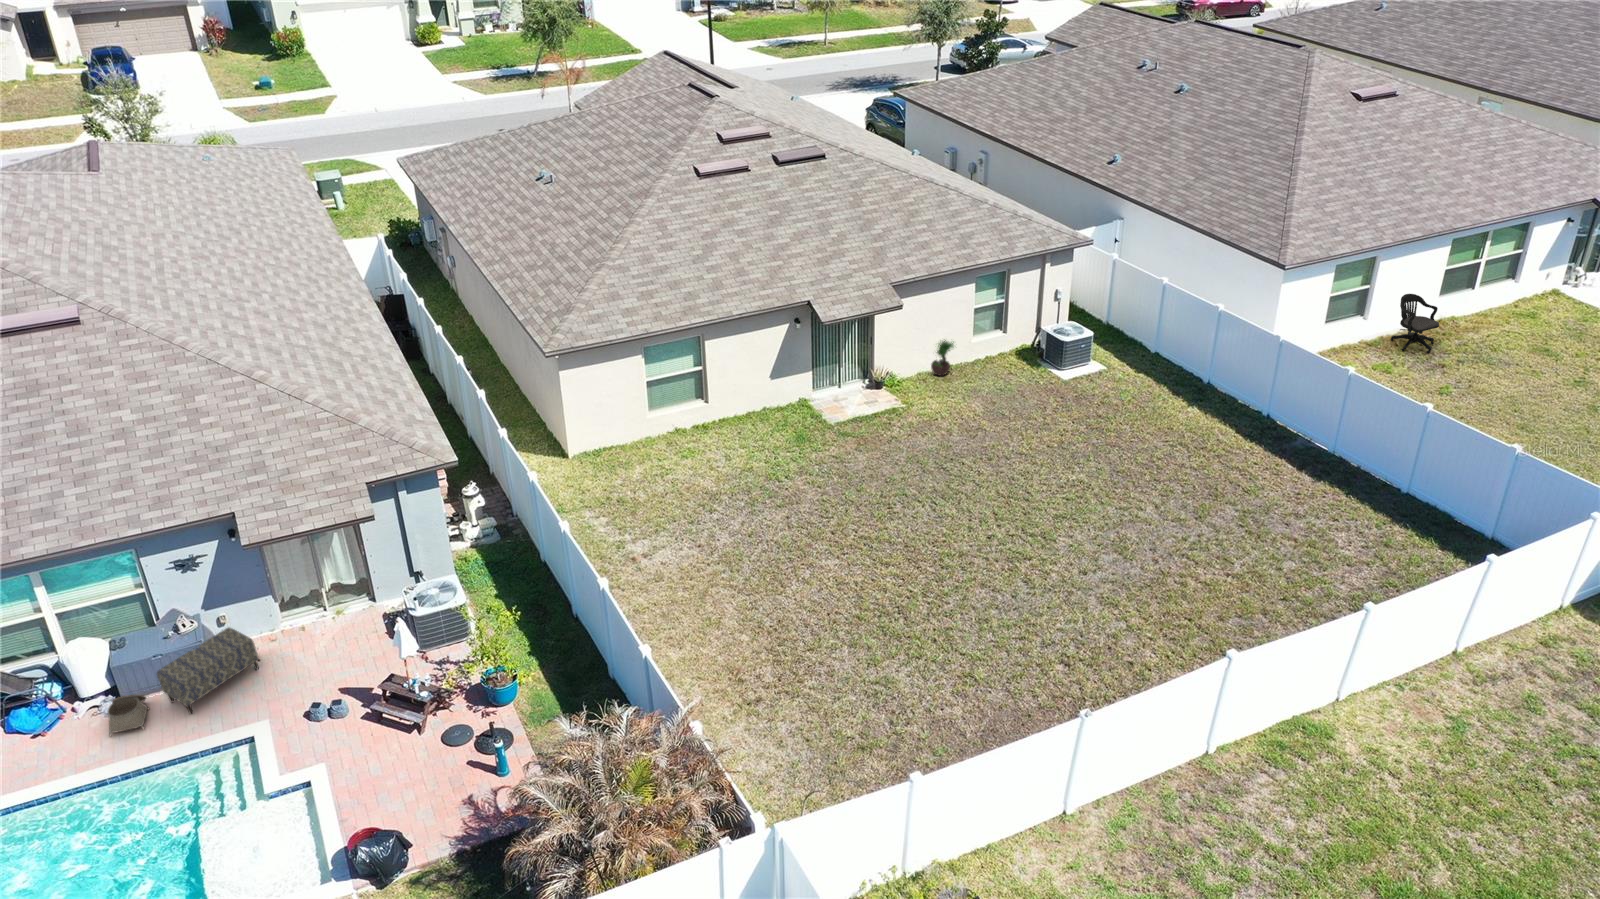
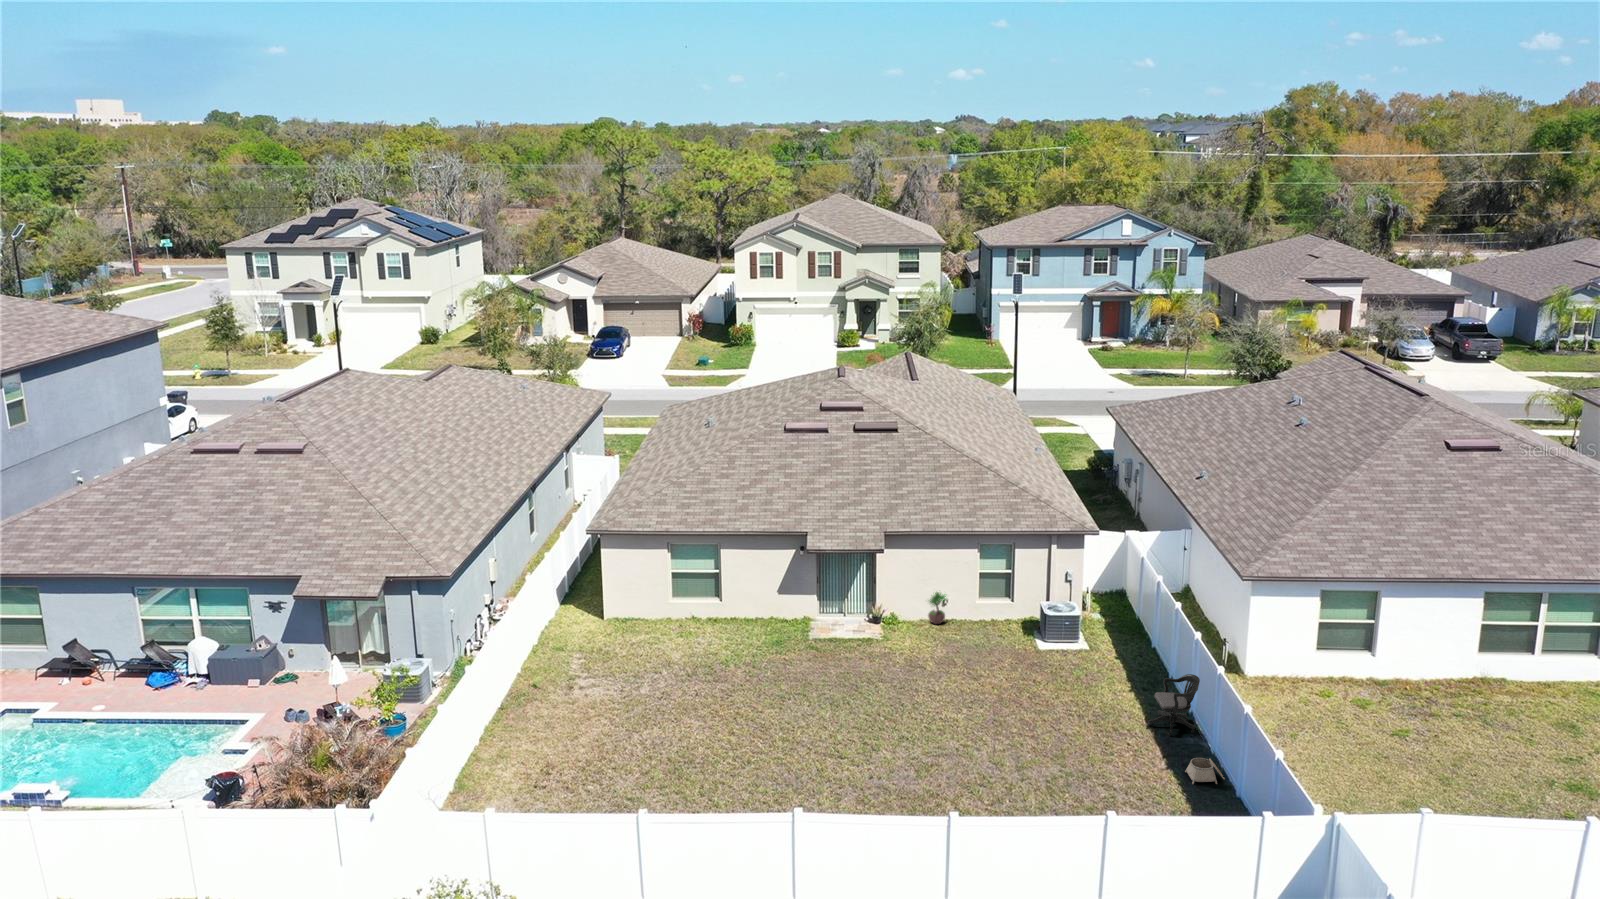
chair: present [1391,294,1439,353] -> present [1148,674,1200,736]
bench: present [157,628,259,714] -> none [229,655,294,701]
basket: present [108,695,149,736] -> present [1185,758,1225,784]

